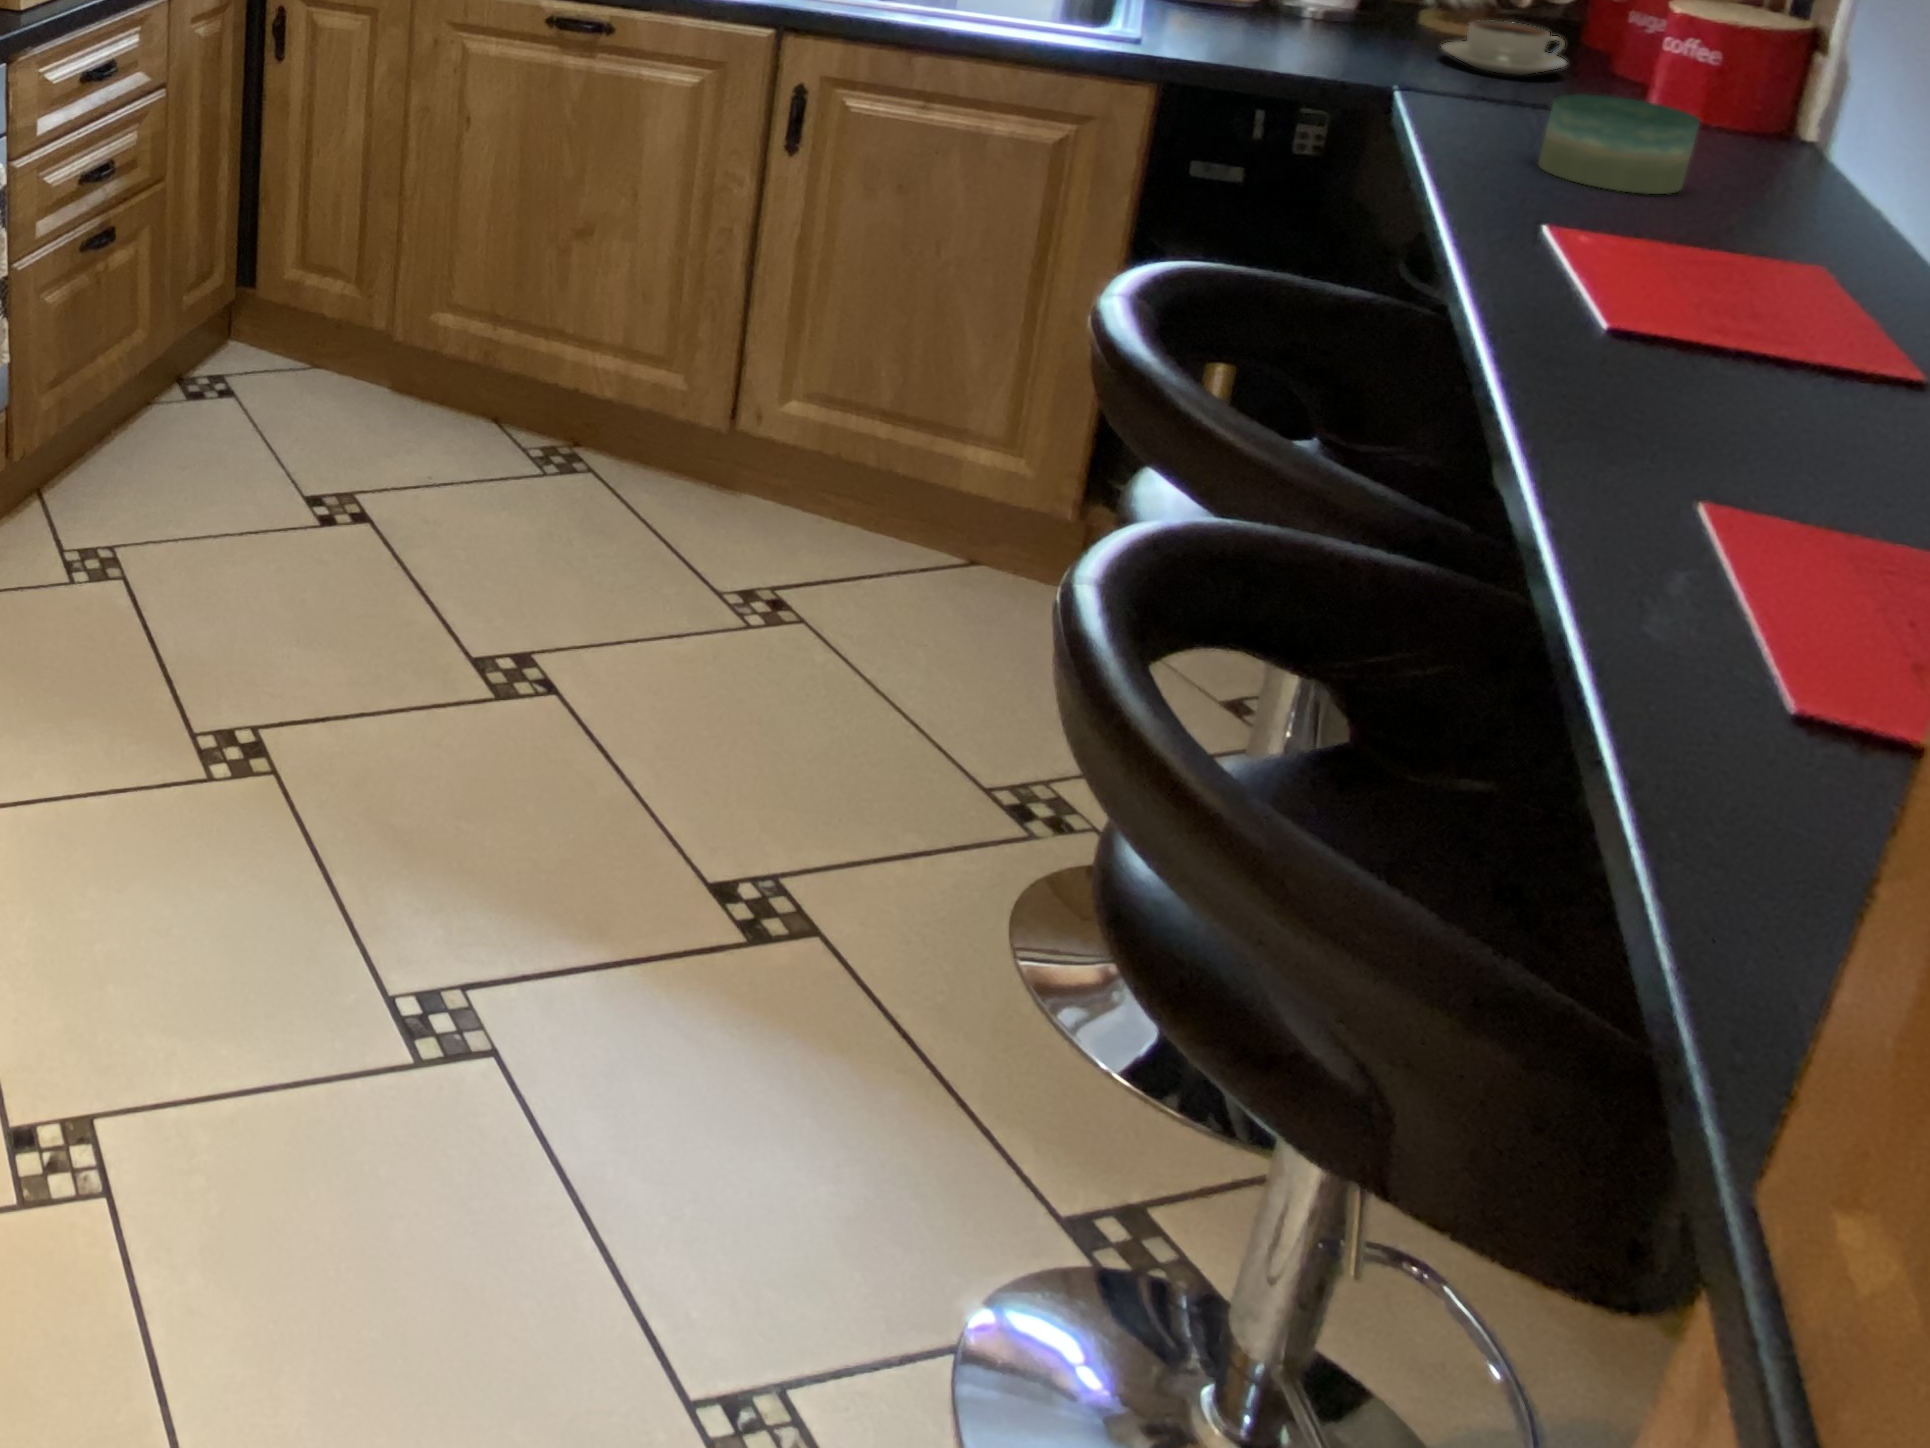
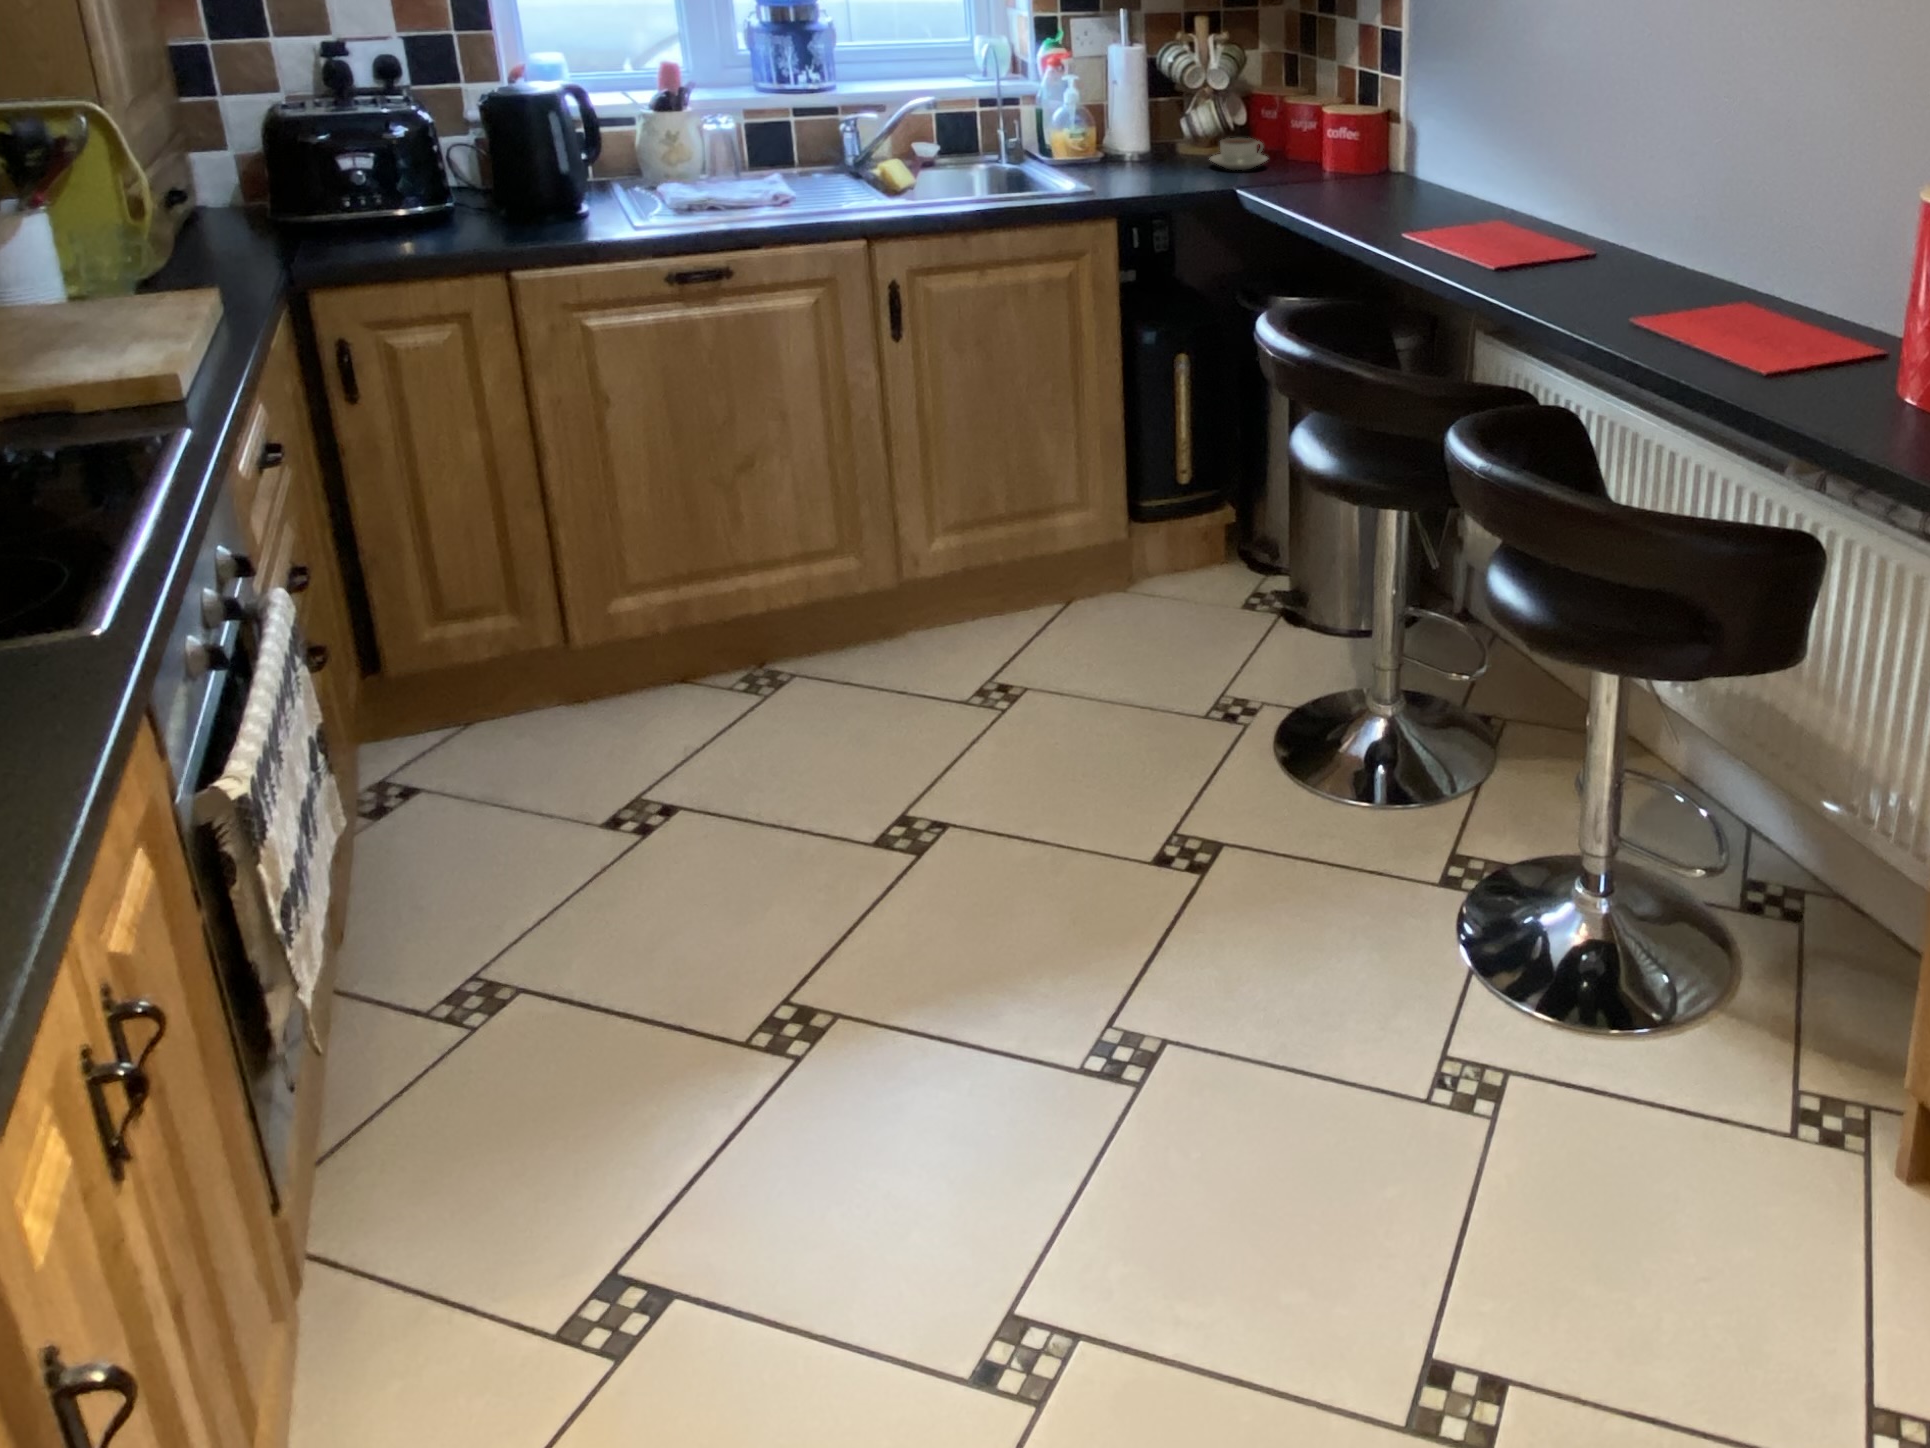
candle: present [1538,94,1700,194] -> none [1329,162,1390,214]

